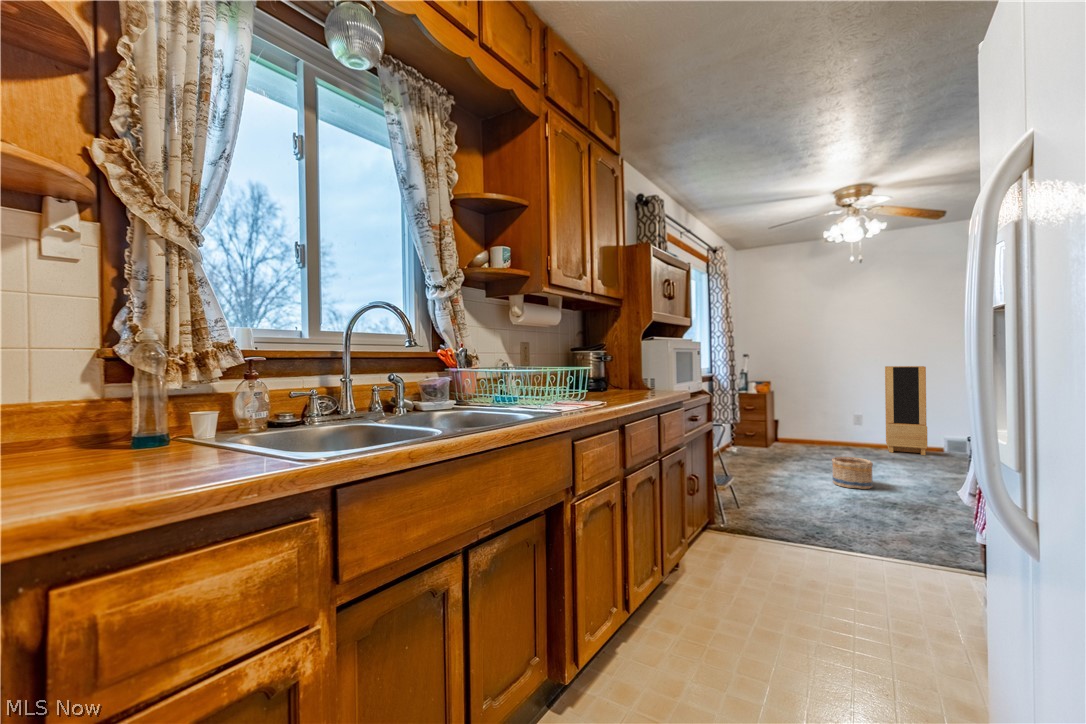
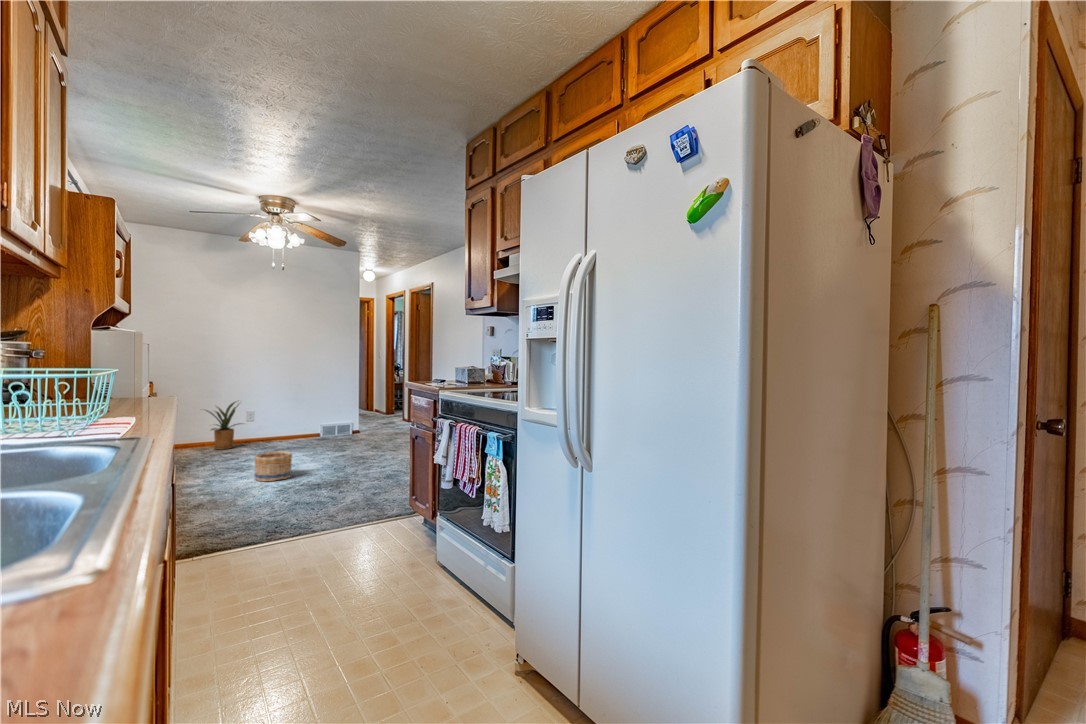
storage cabinet: present [885,366,928,455] -> none [277,366,312,444]
house plant: none [801,401,851,448] -> present [206,401,239,450]

